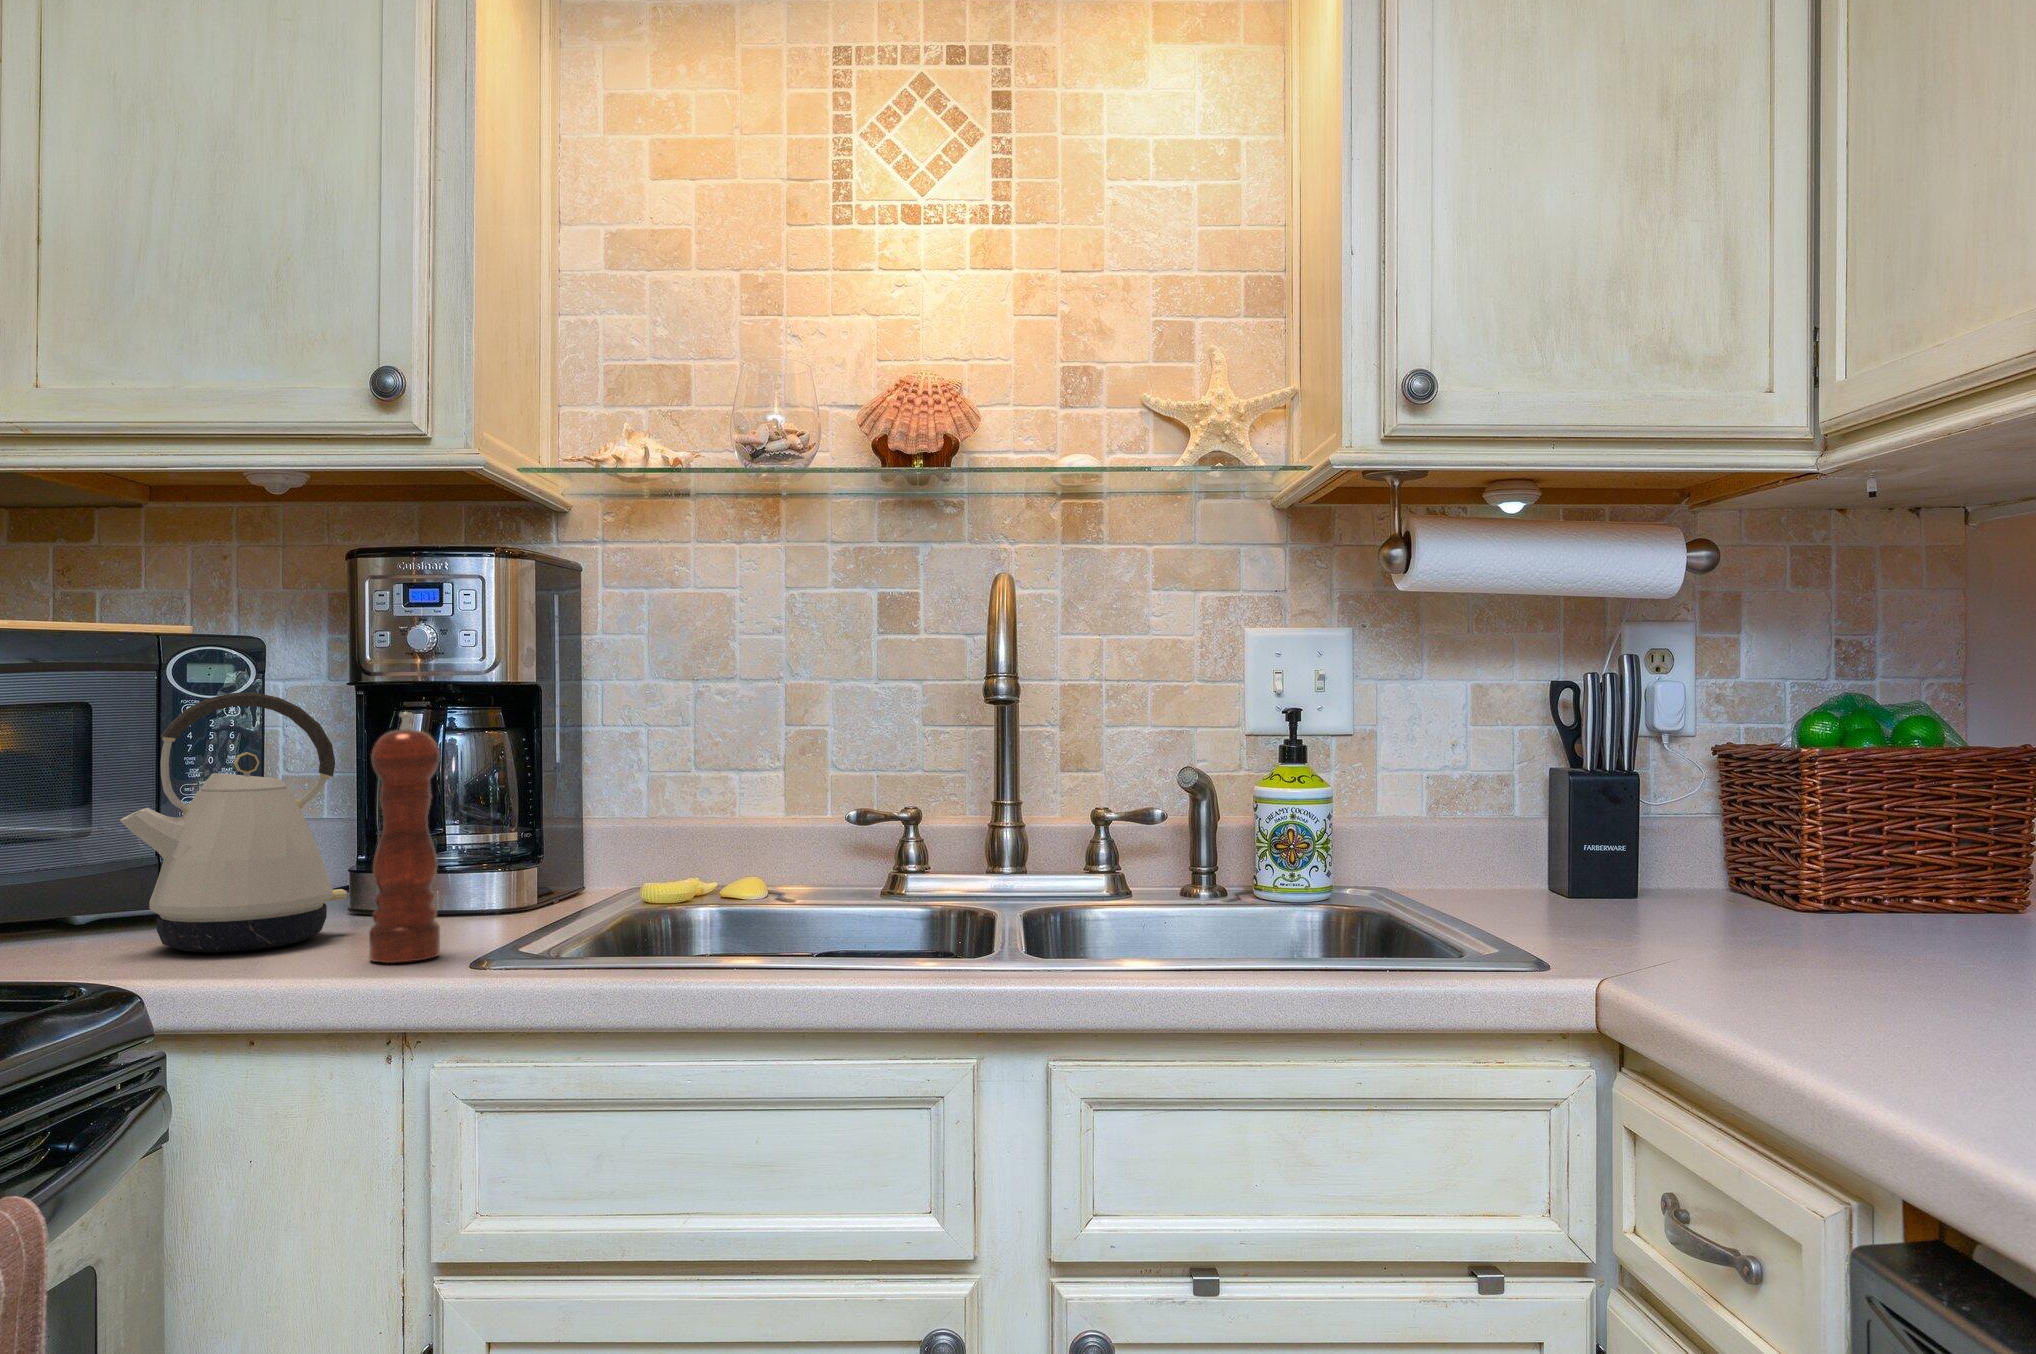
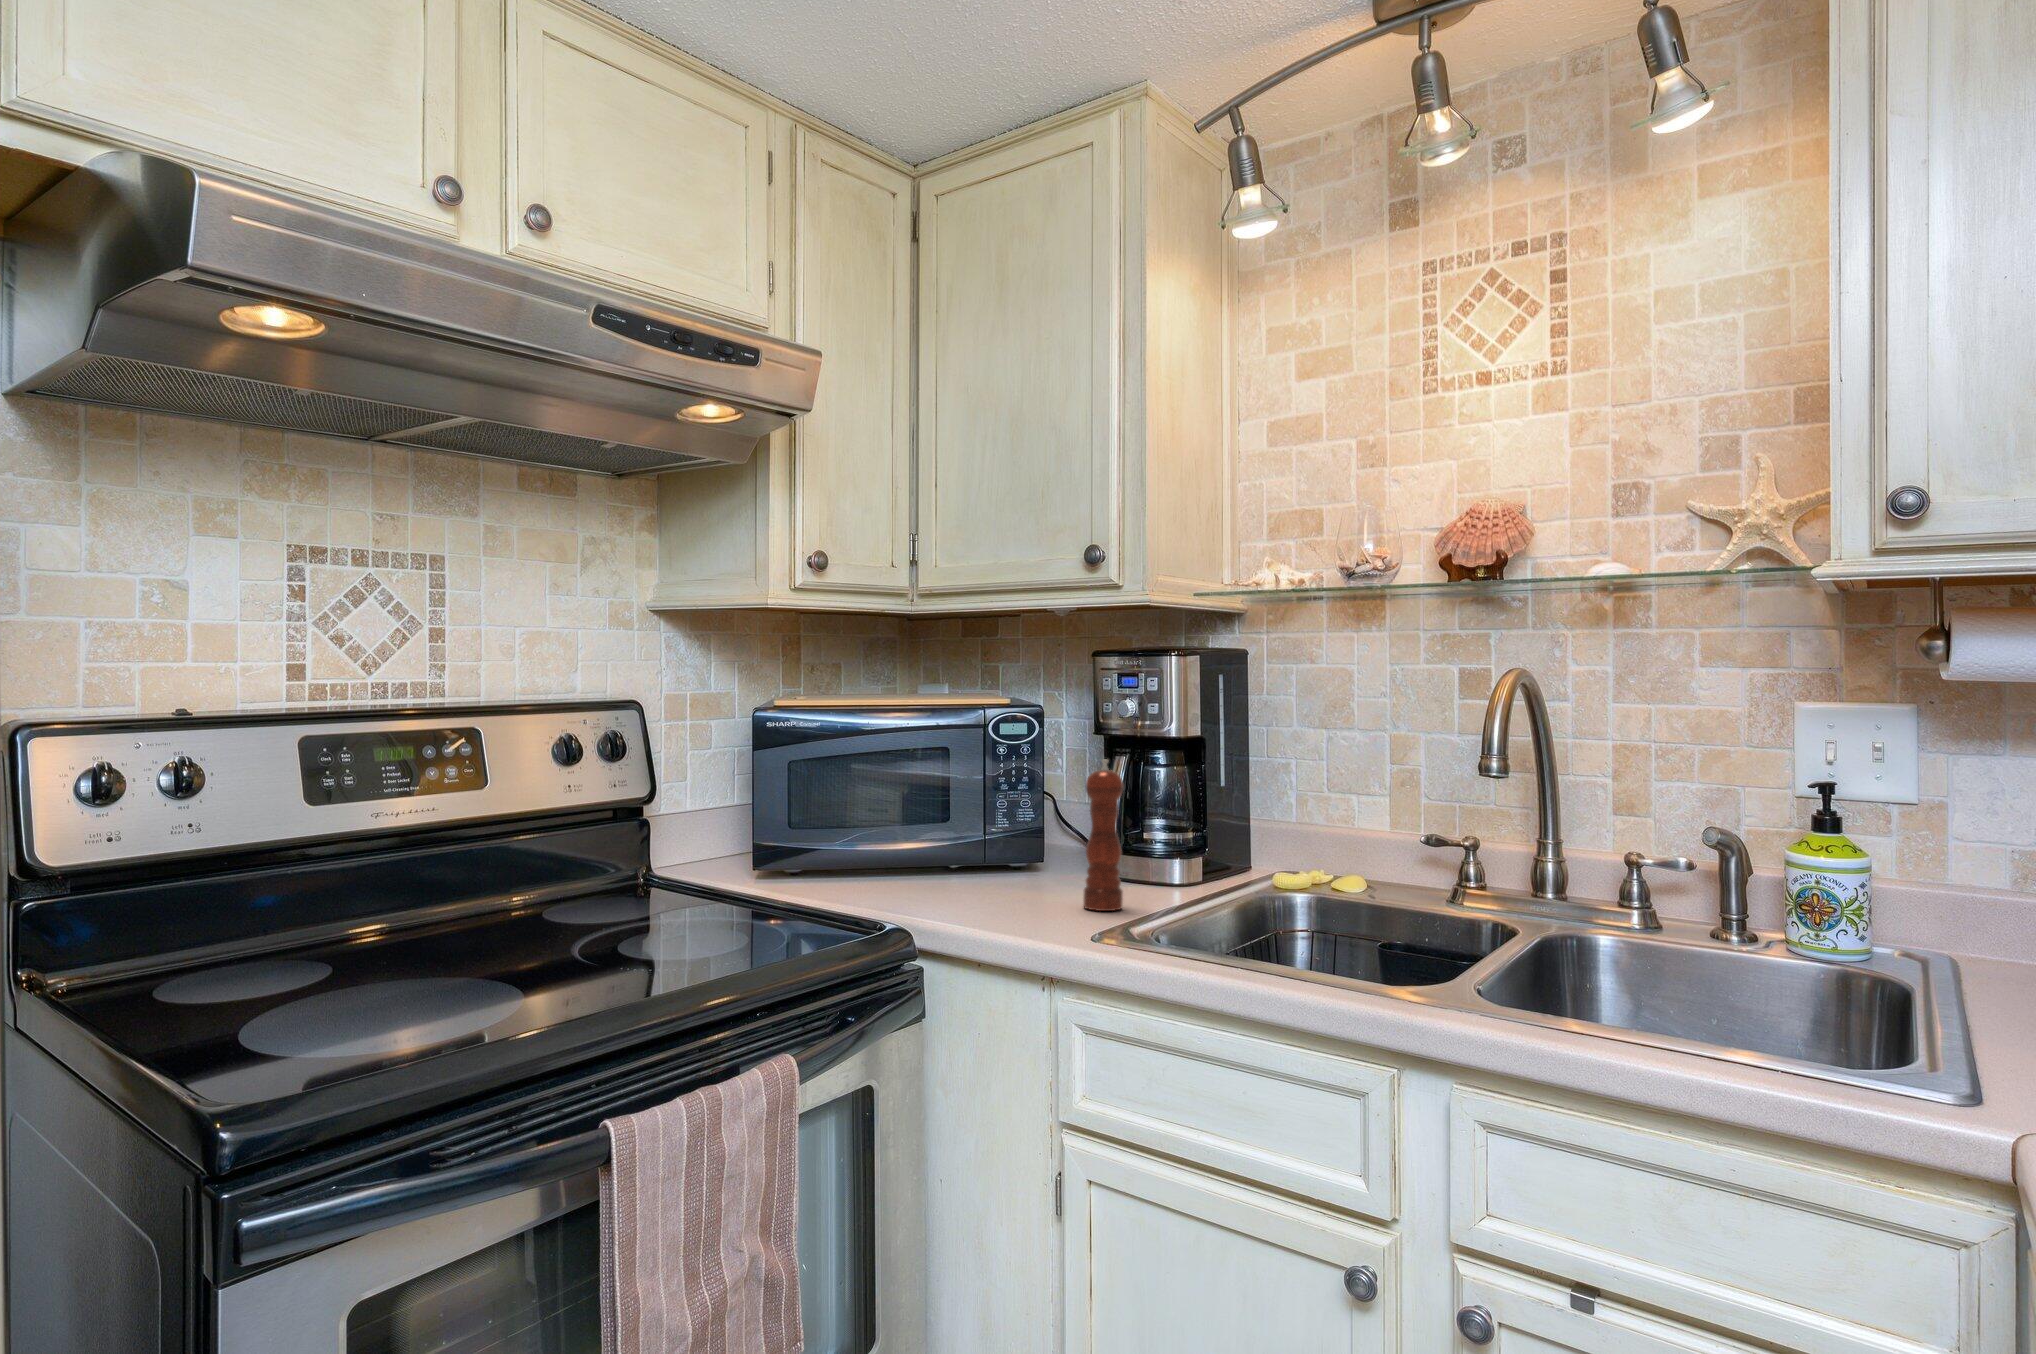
kettle: present [120,692,347,953] -> none [968,741,1082,893]

